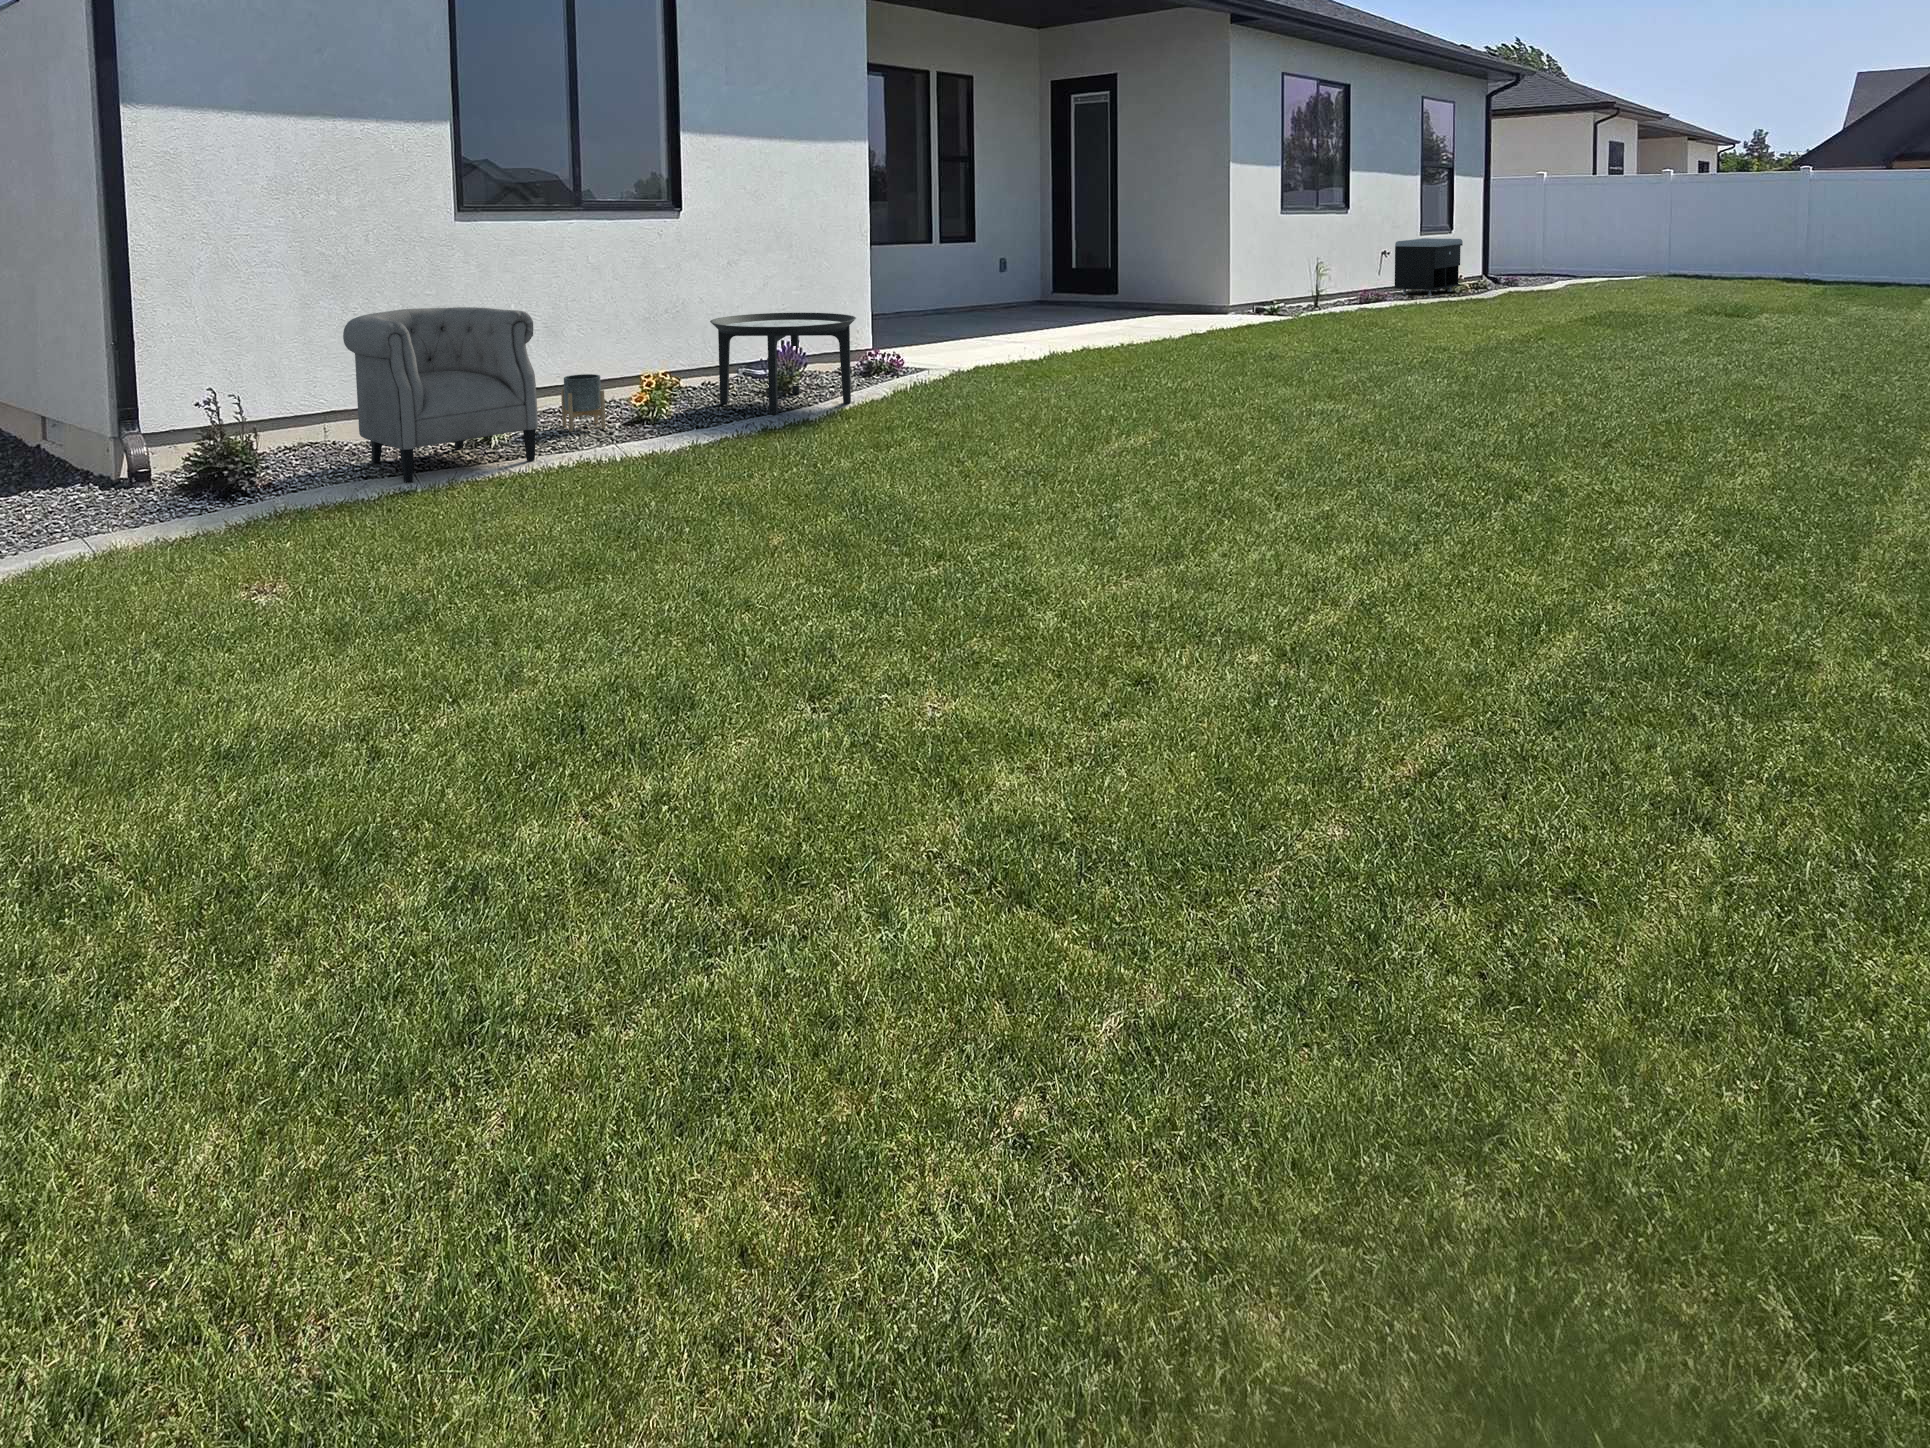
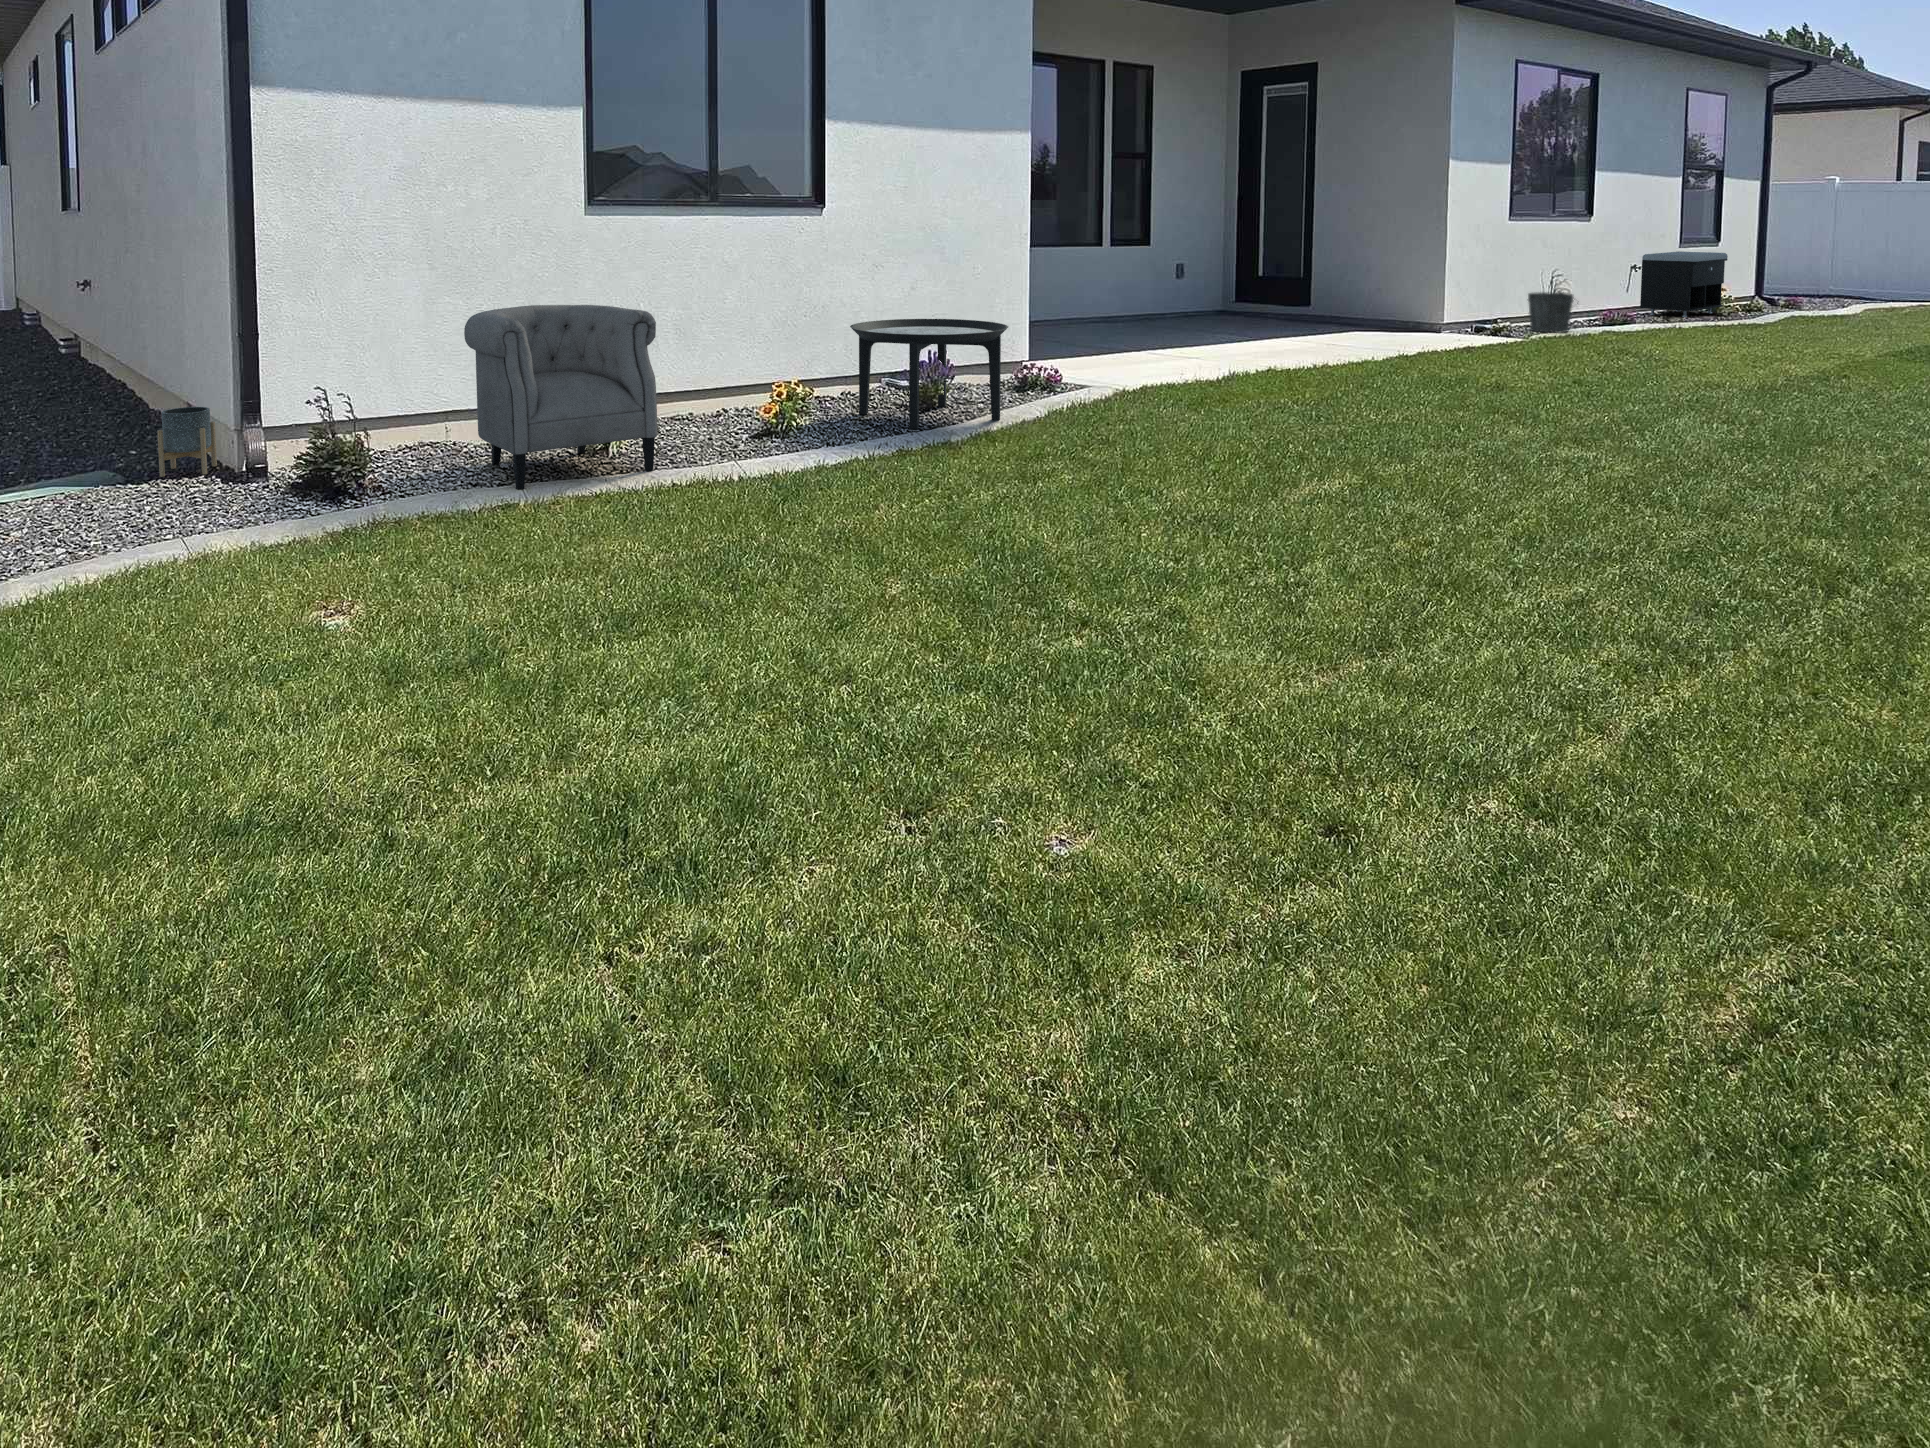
bucket: none [1302,275,1343,312] -> present [1528,292,1578,333]
planter: present [561,374,606,432] -> present [157,407,217,477]

